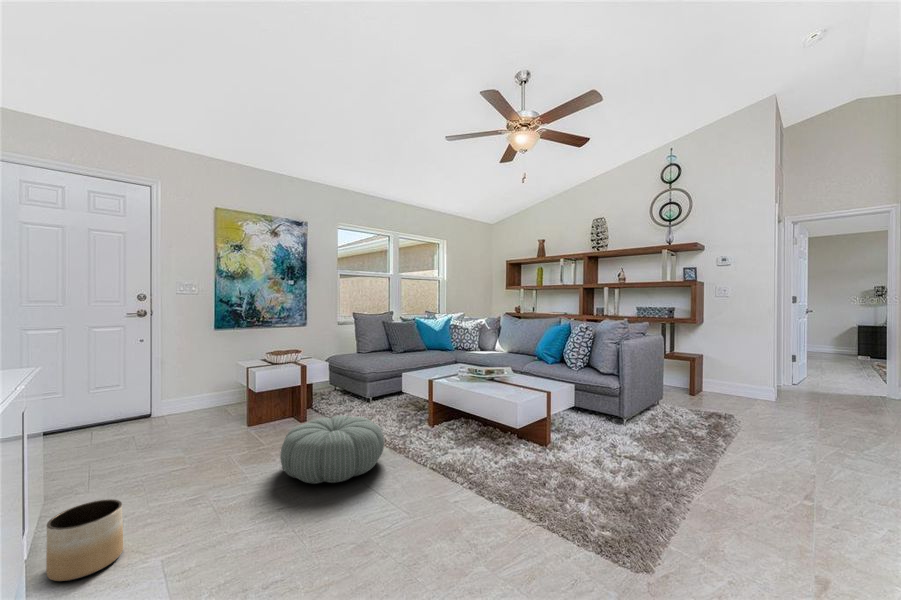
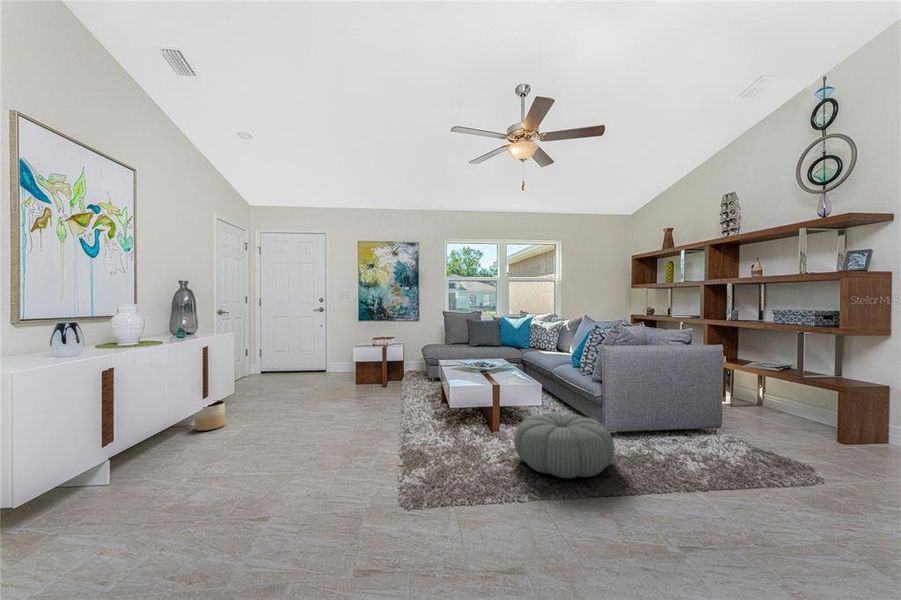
pouf: present [280,416,384,484] -> present [514,413,615,478]

